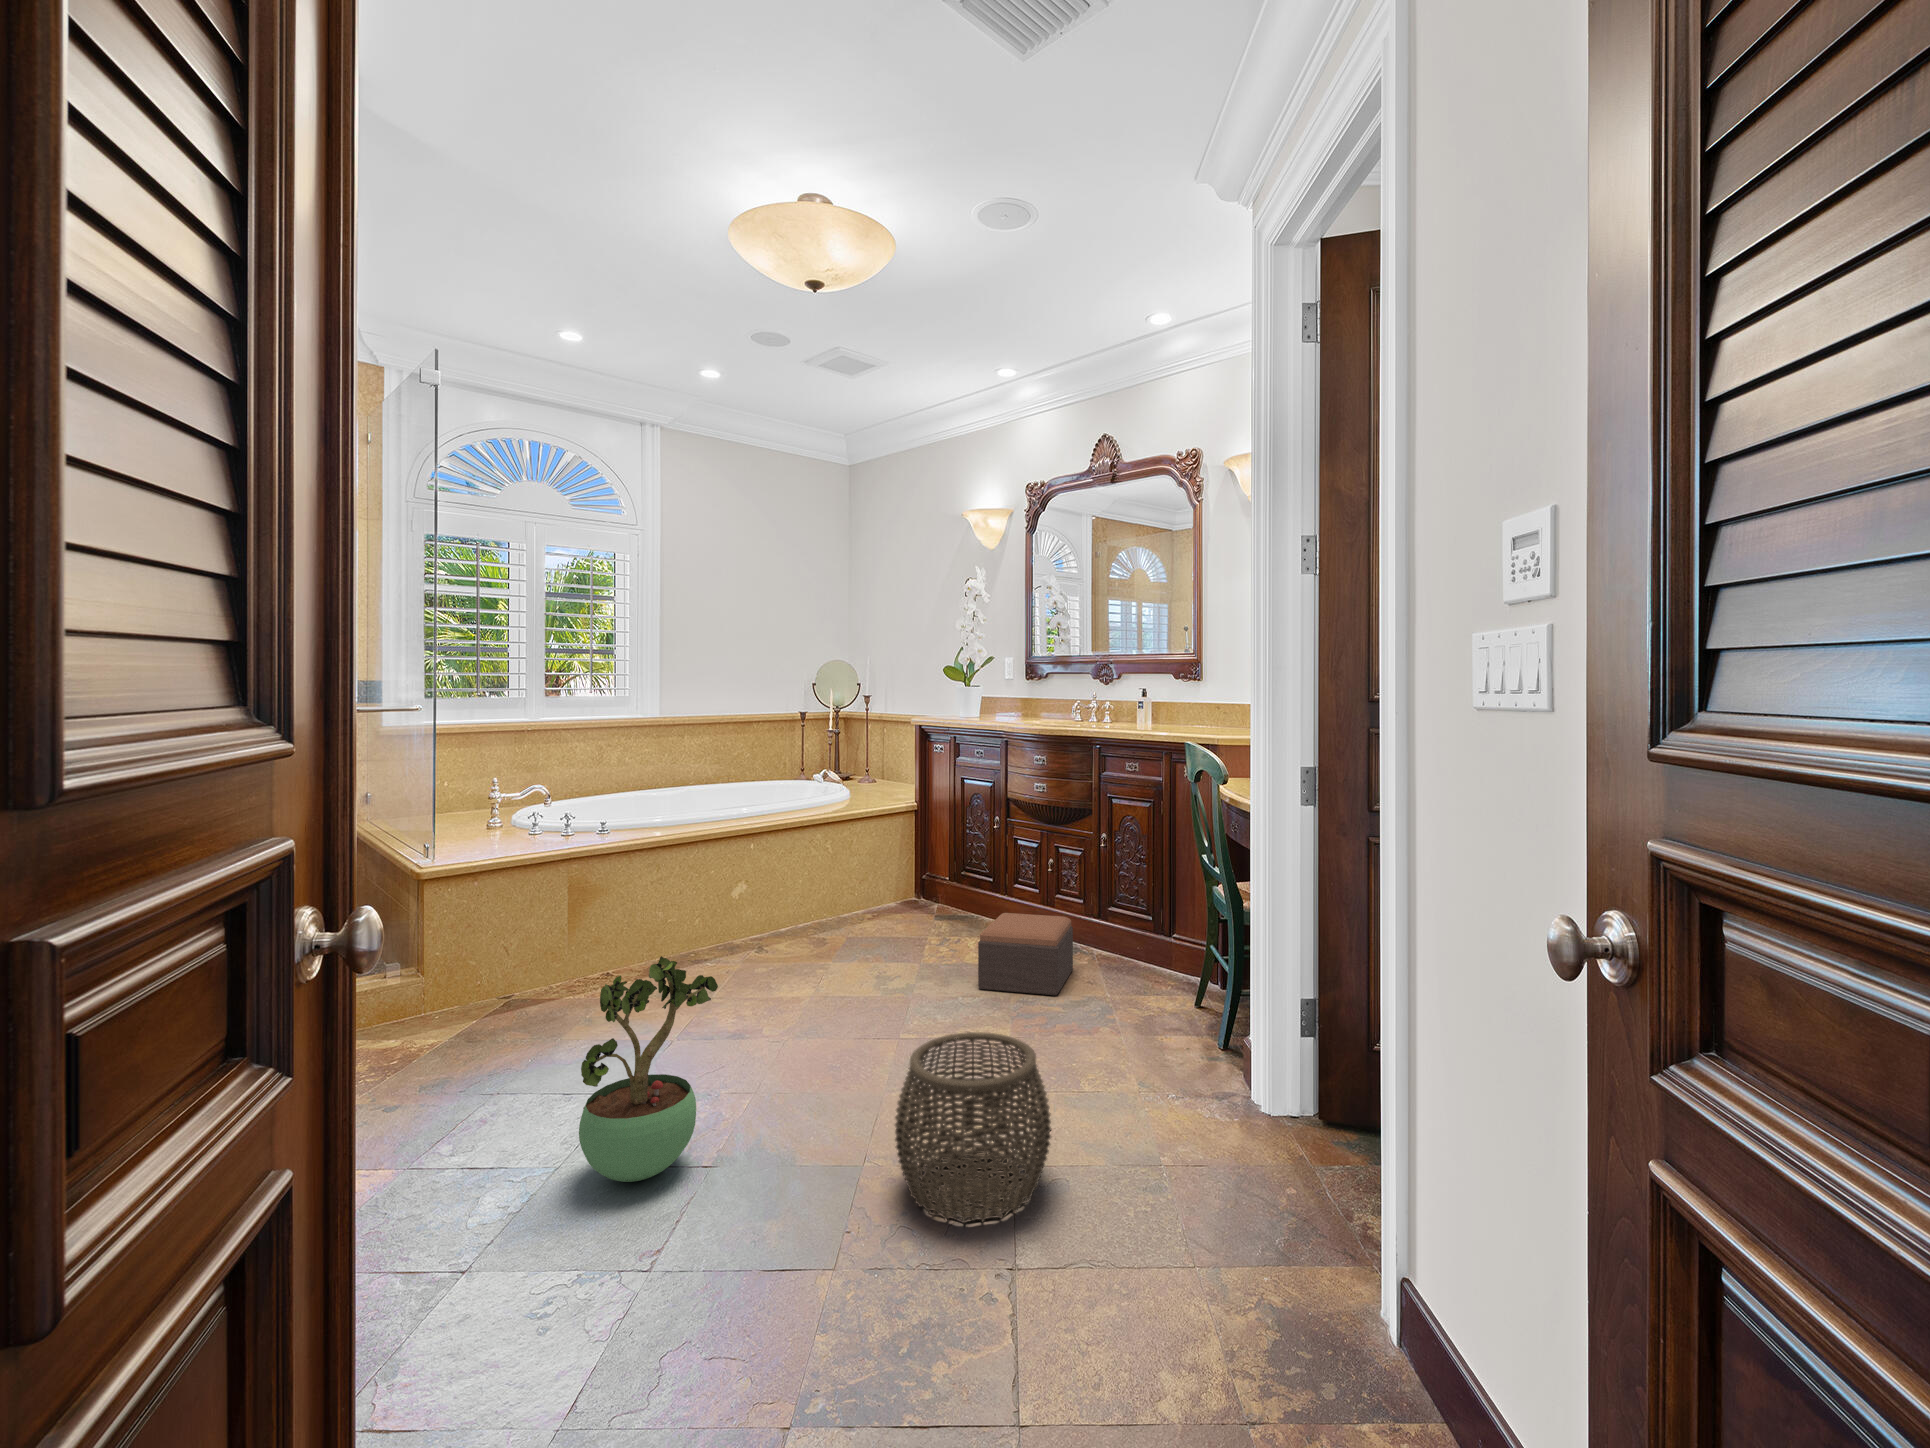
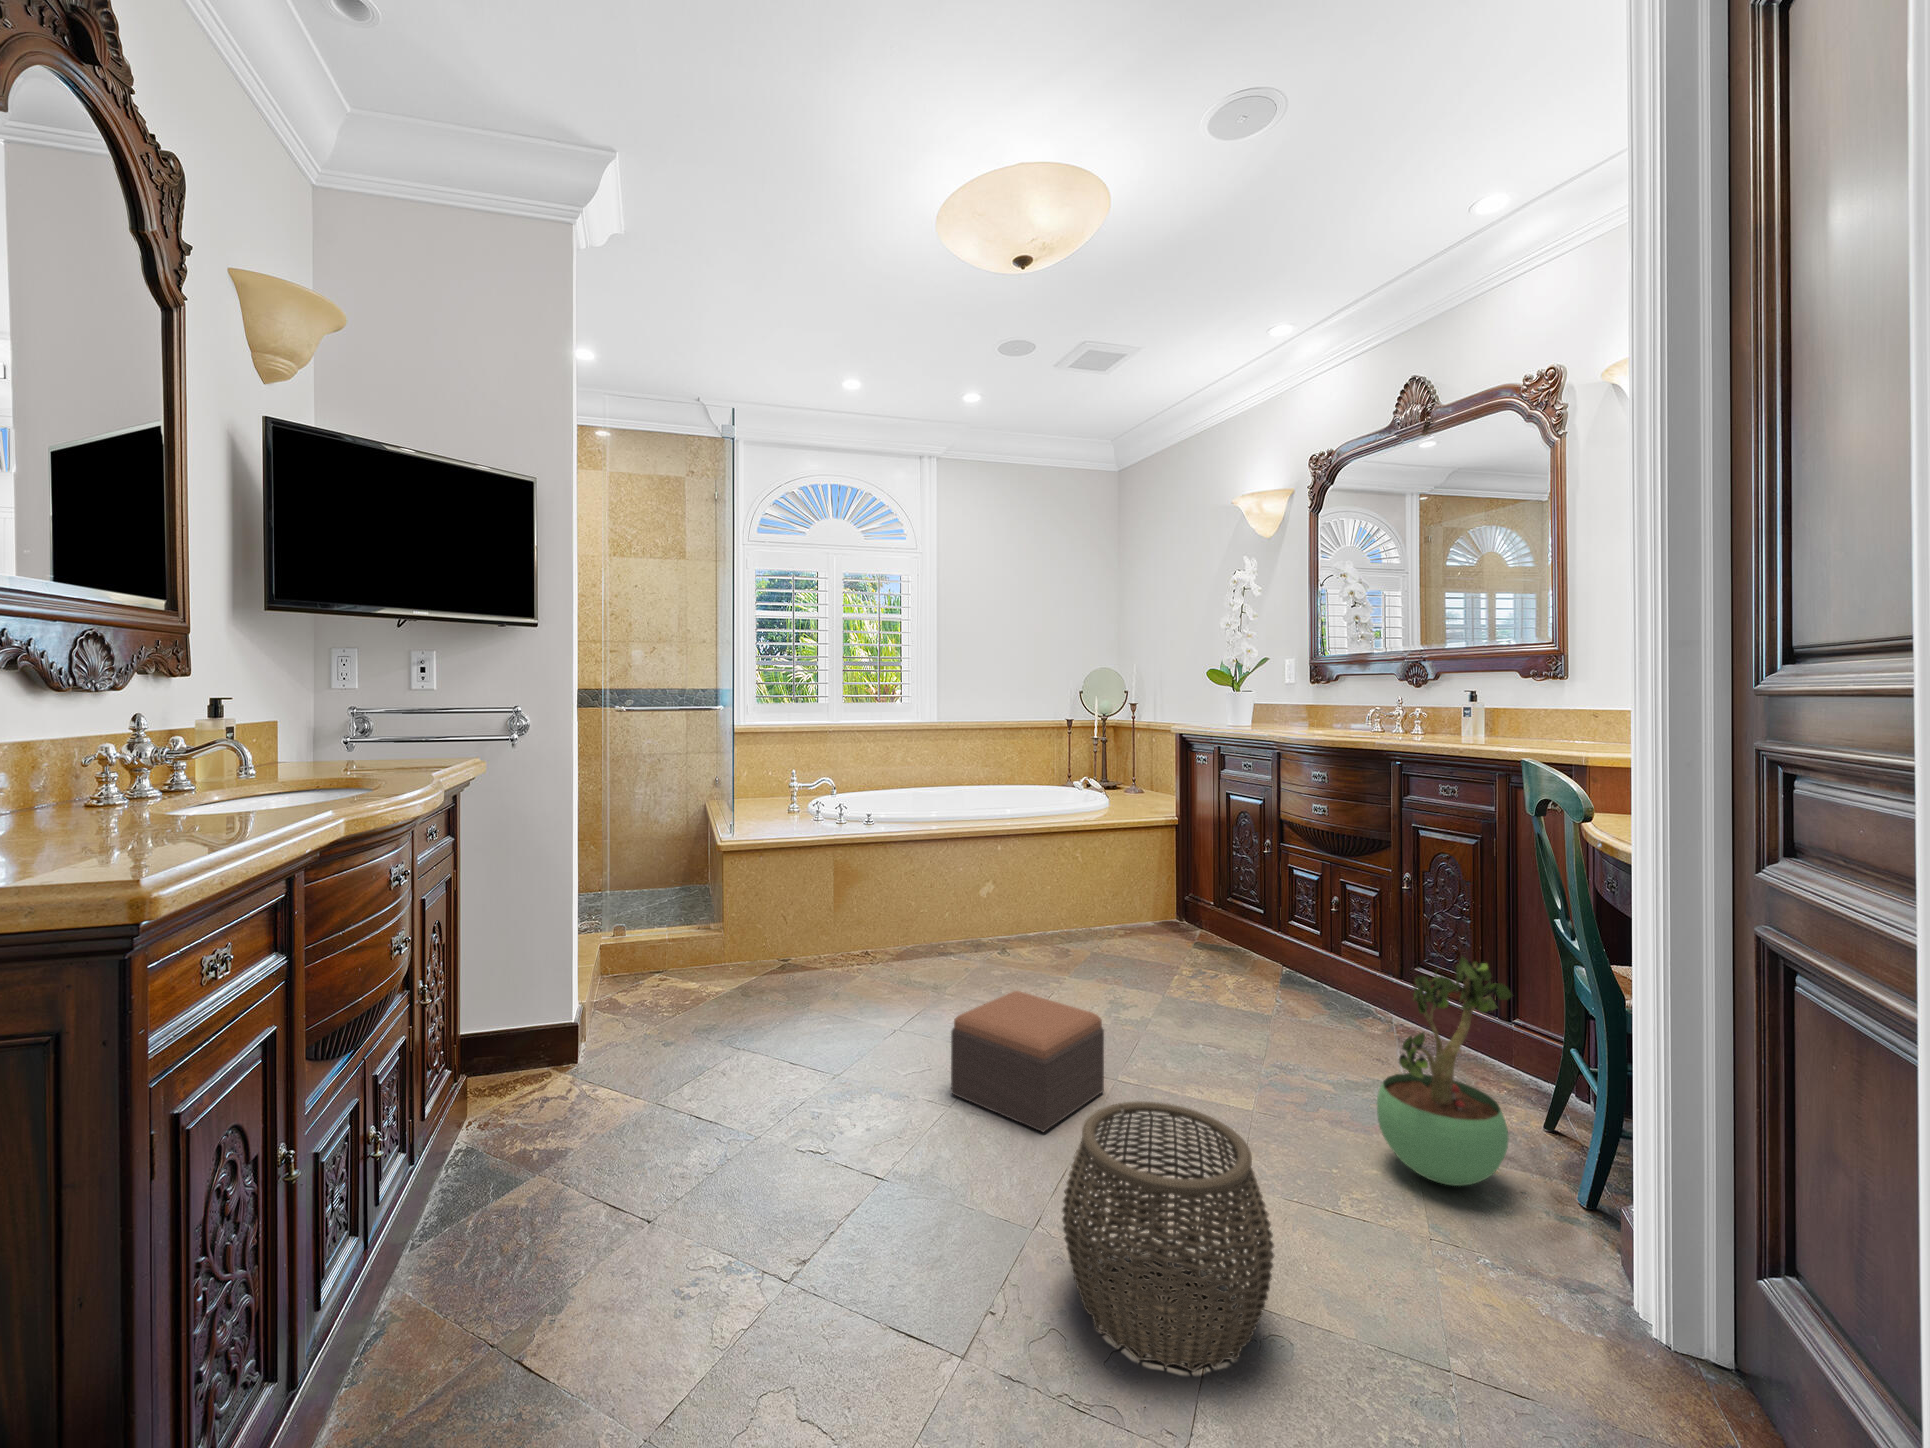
footstool: present [978,913,1073,995] -> present [951,991,1104,1132]
potted plant: present [579,956,718,1182] -> present [1377,956,1513,1186]

